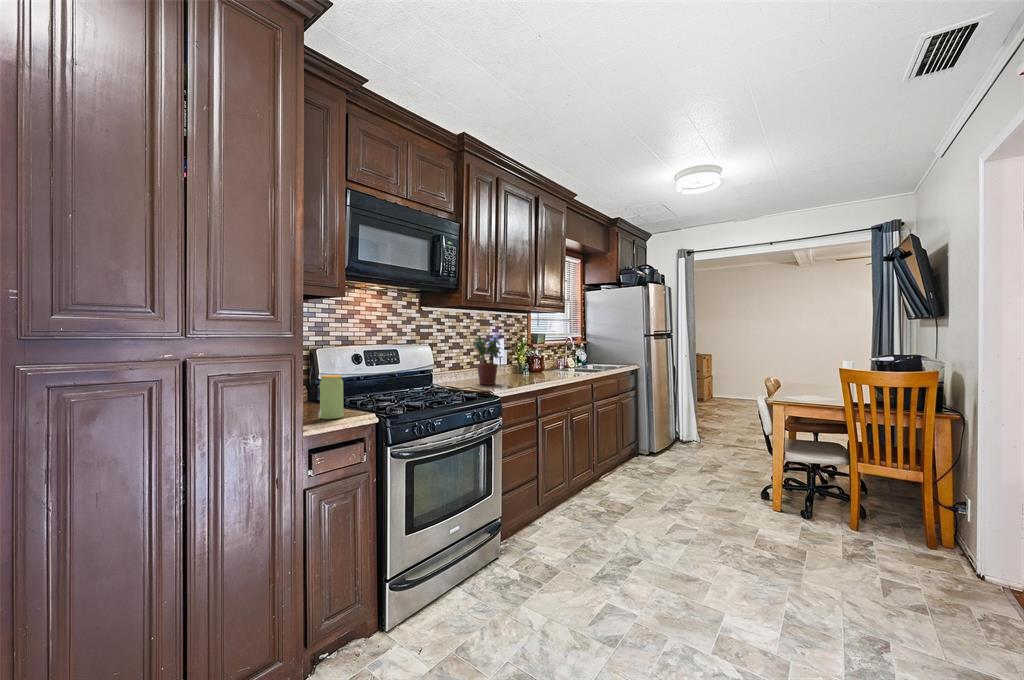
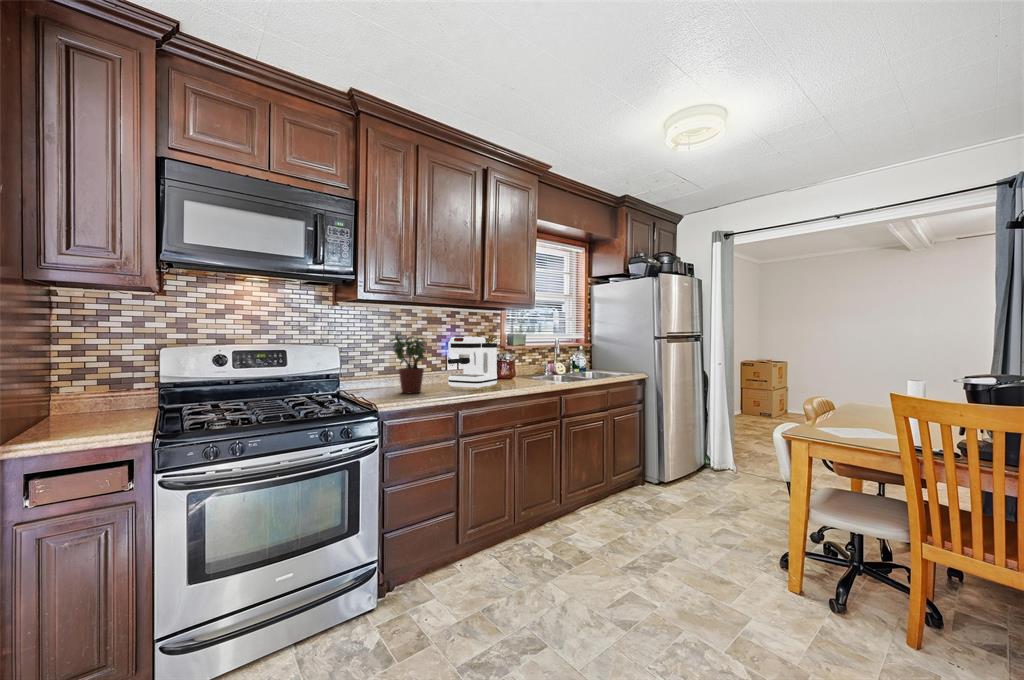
coffee maker: none [505,337,543,380] -> present [448,337,497,389]
jar: present [320,375,344,419] -> none [89,380,125,434]

